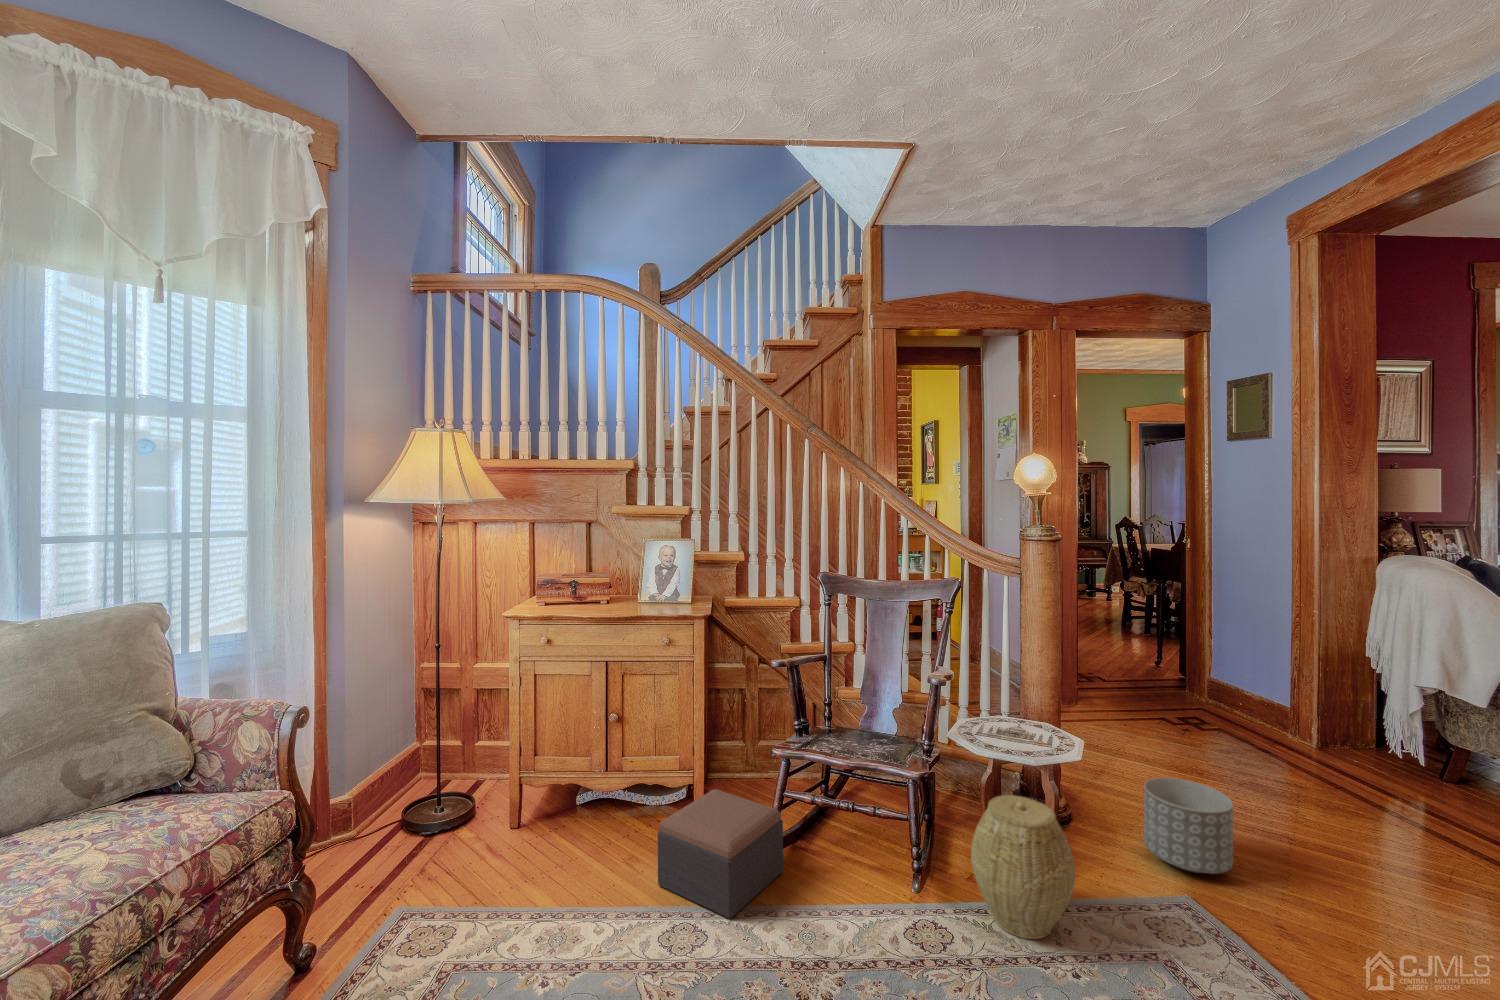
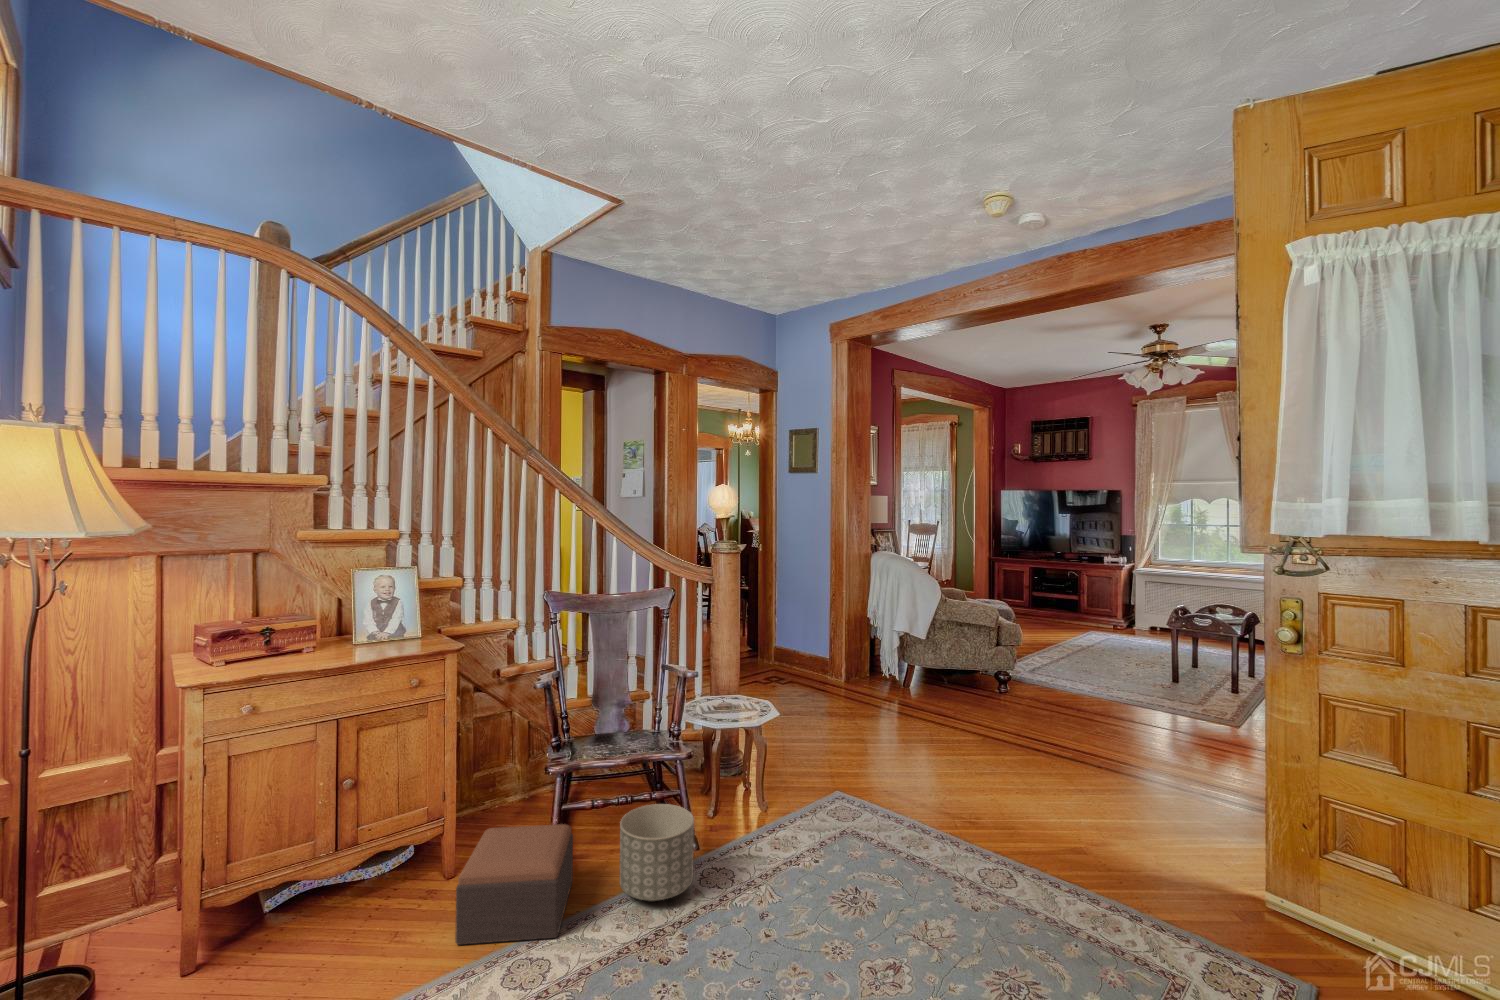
planter: present [1144,778,1233,874] -> present [620,804,694,901]
woven basket: present [971,795,1075,939] -> none [730,751,802,854]

